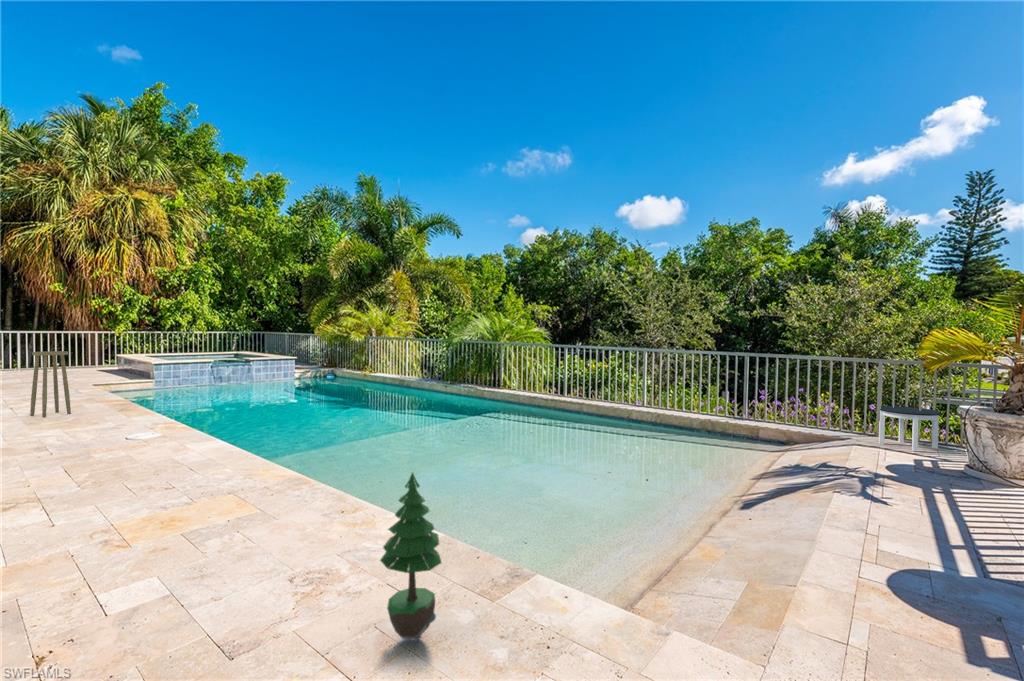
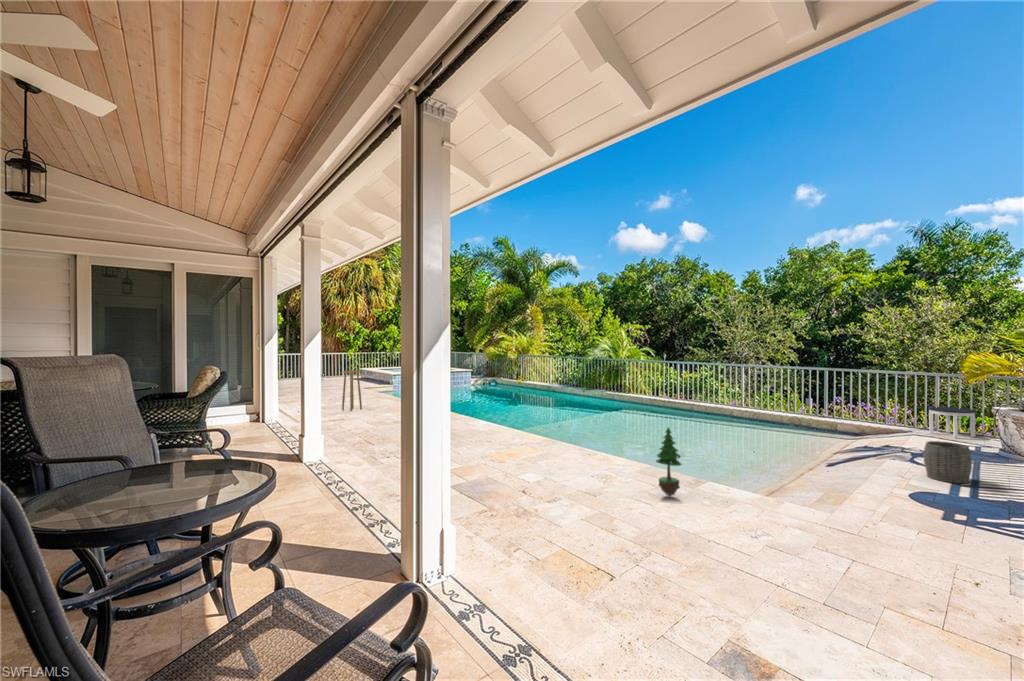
woven basket: none [909,472,992,553] -> present [924,441,972,483]

